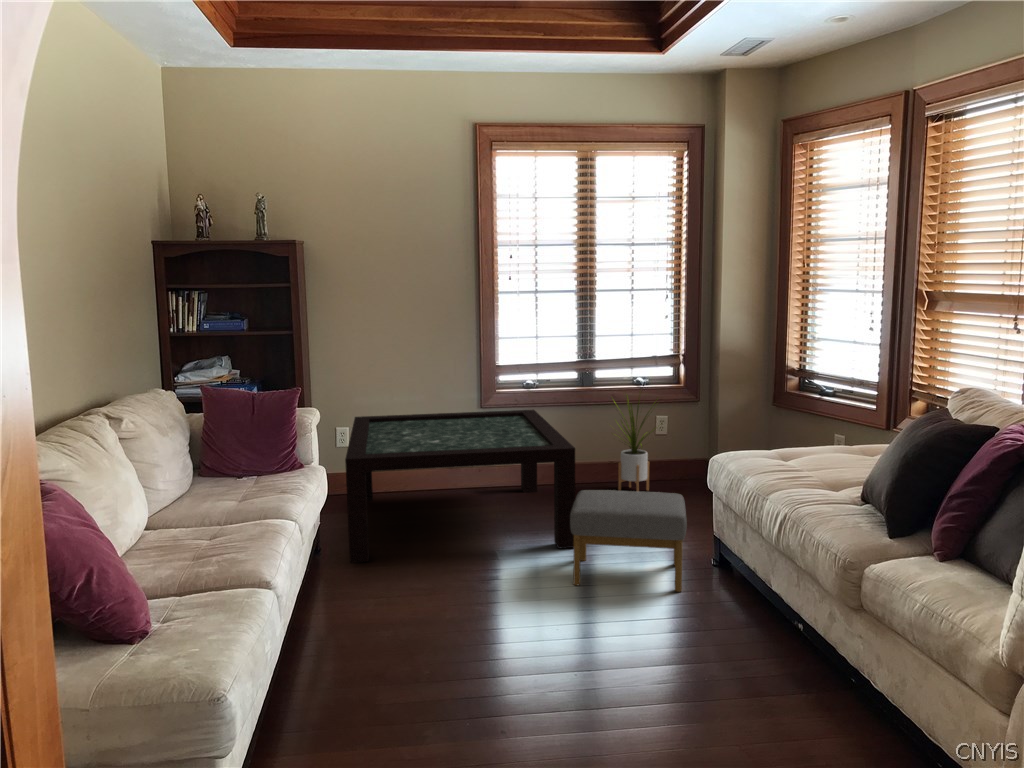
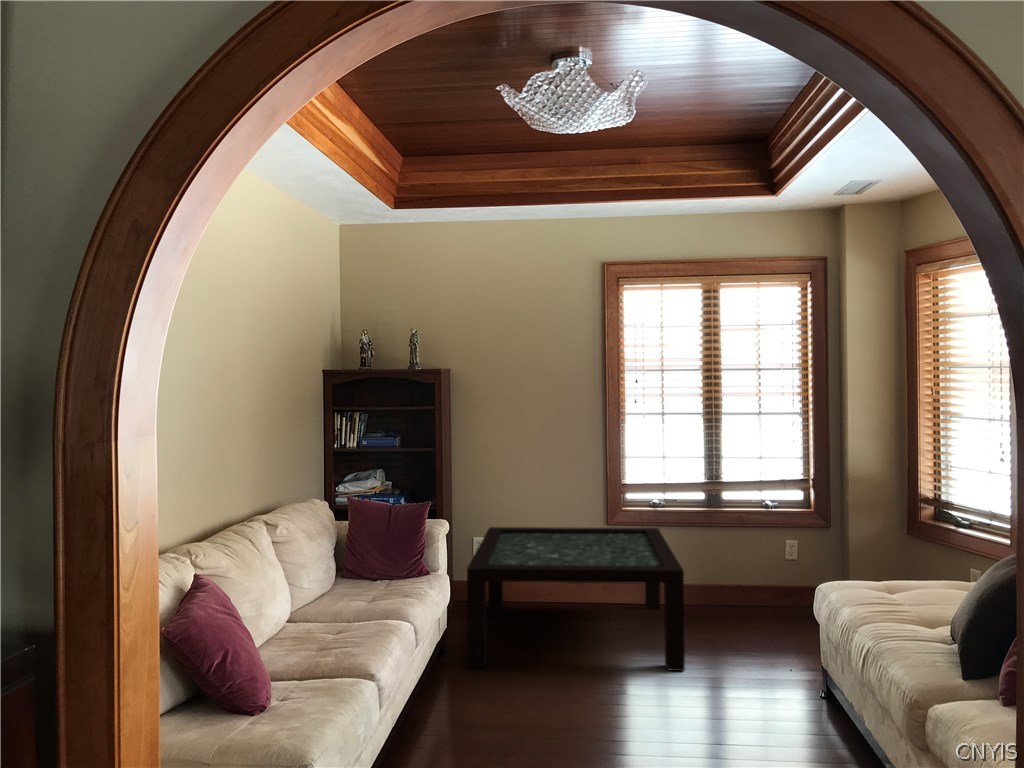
house plant: present [618,396,655,491] -> none [730,510,789,621]
footstool: present [570,490,687,592] -> none [671,613,792,728]

